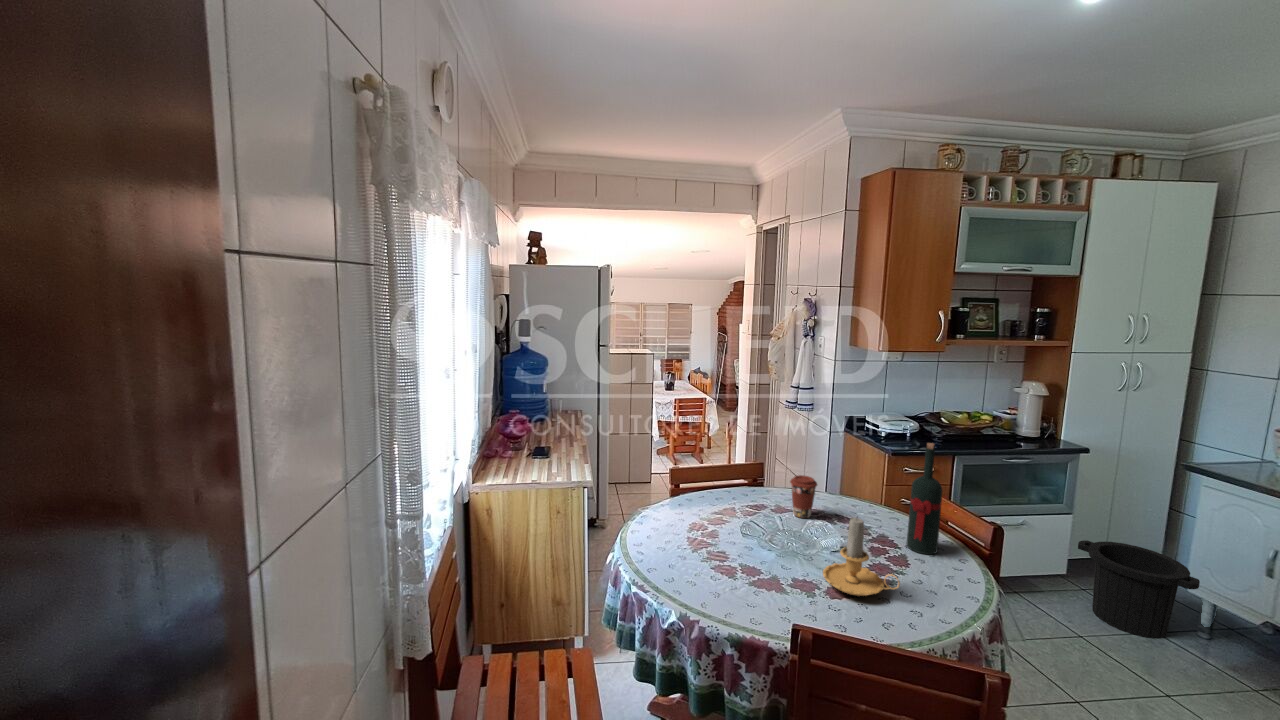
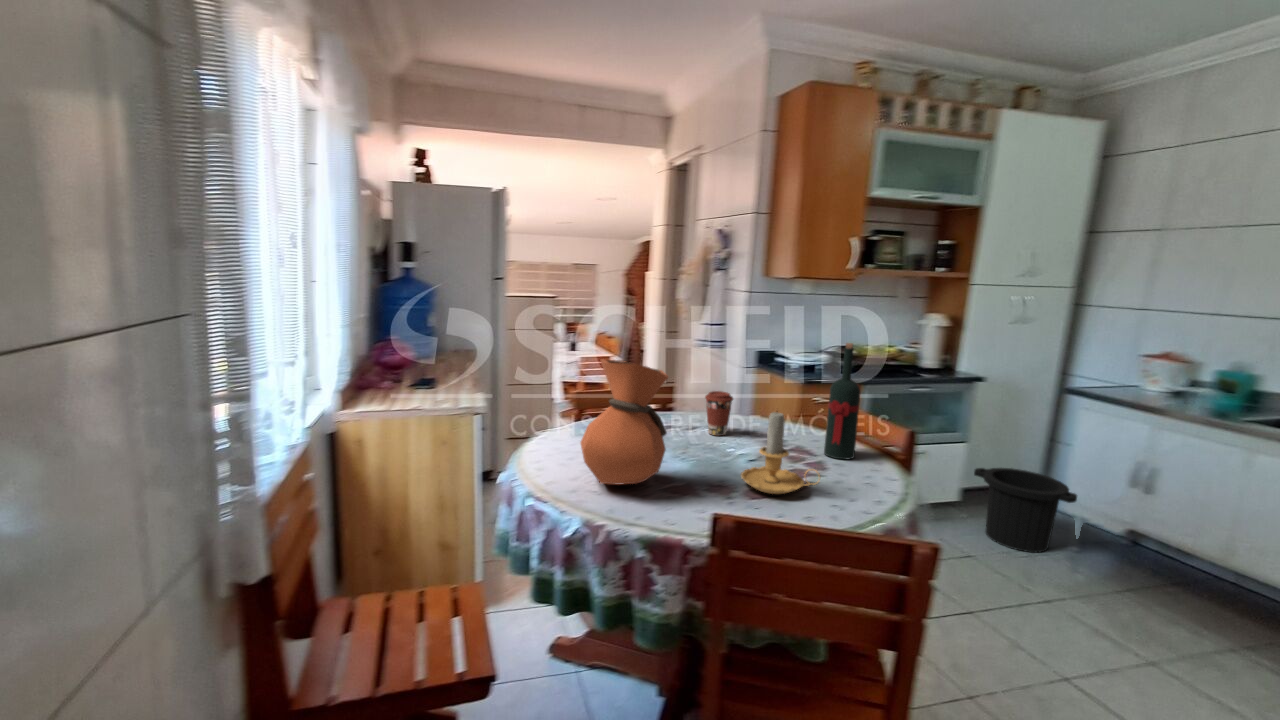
vase: none [677,463,756,578] -> present [581,359,668,485]

